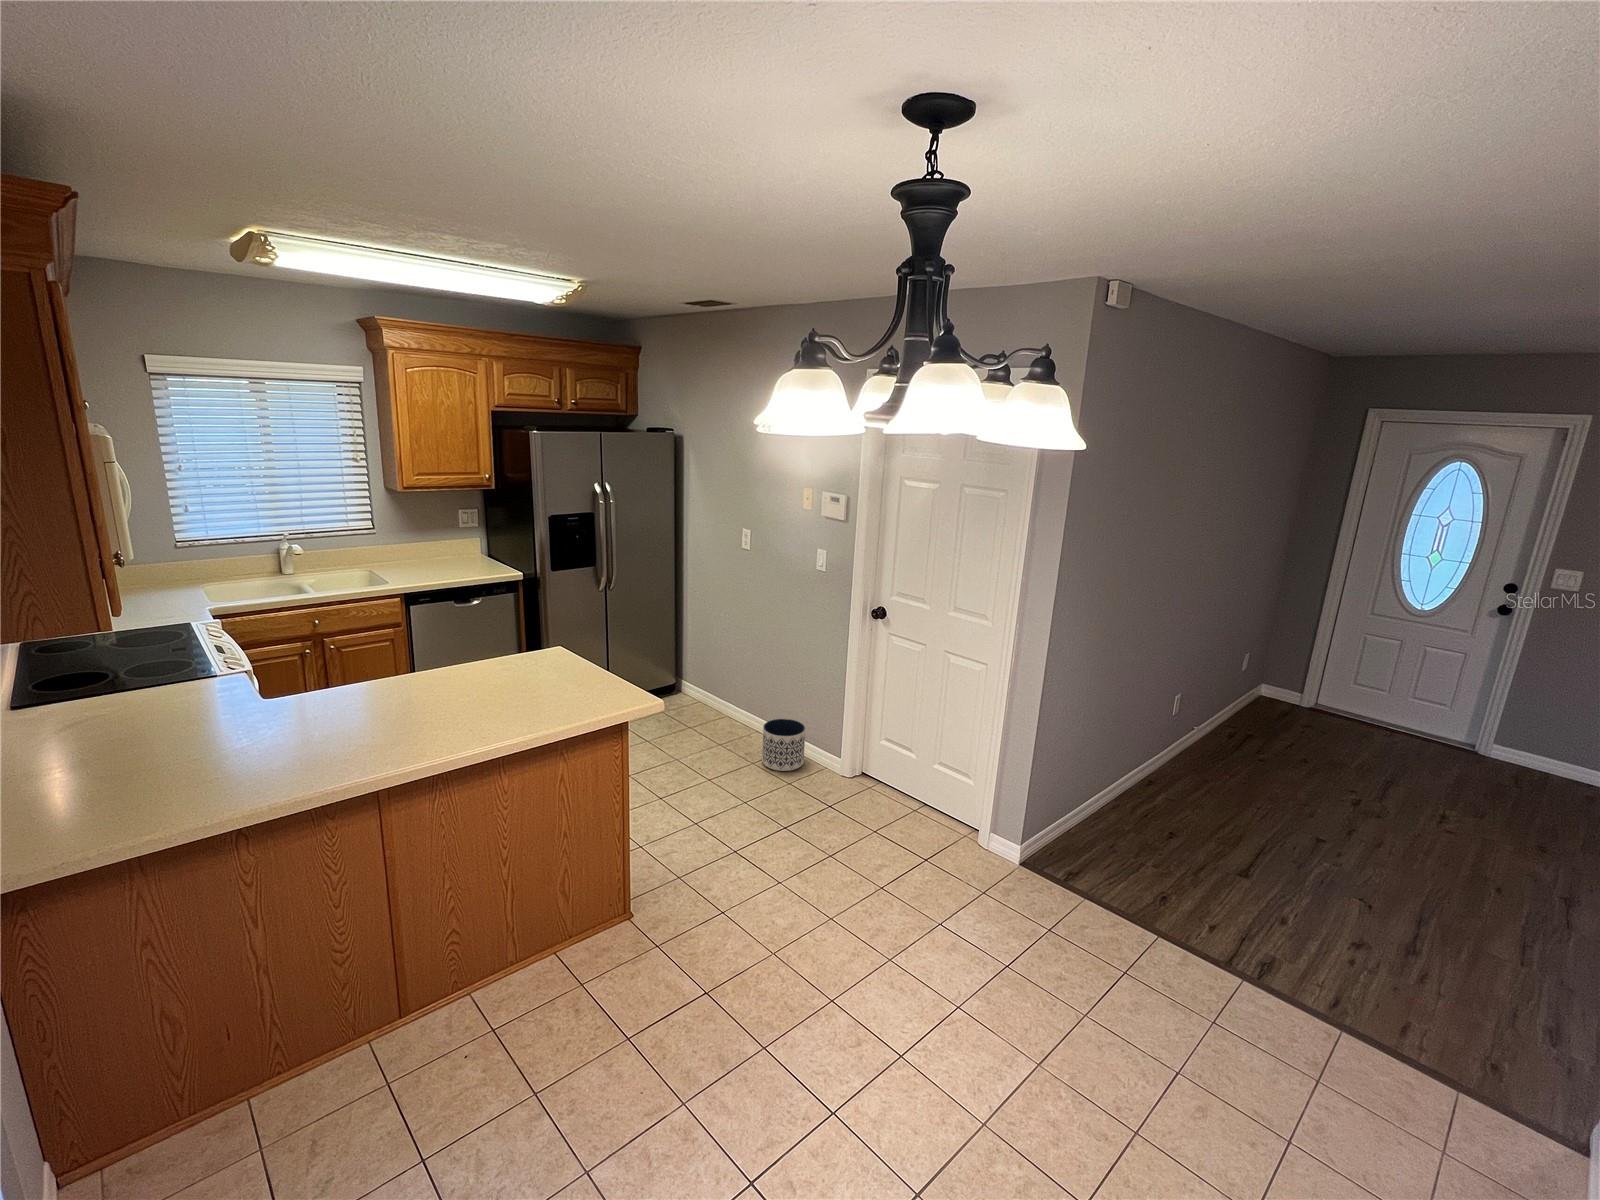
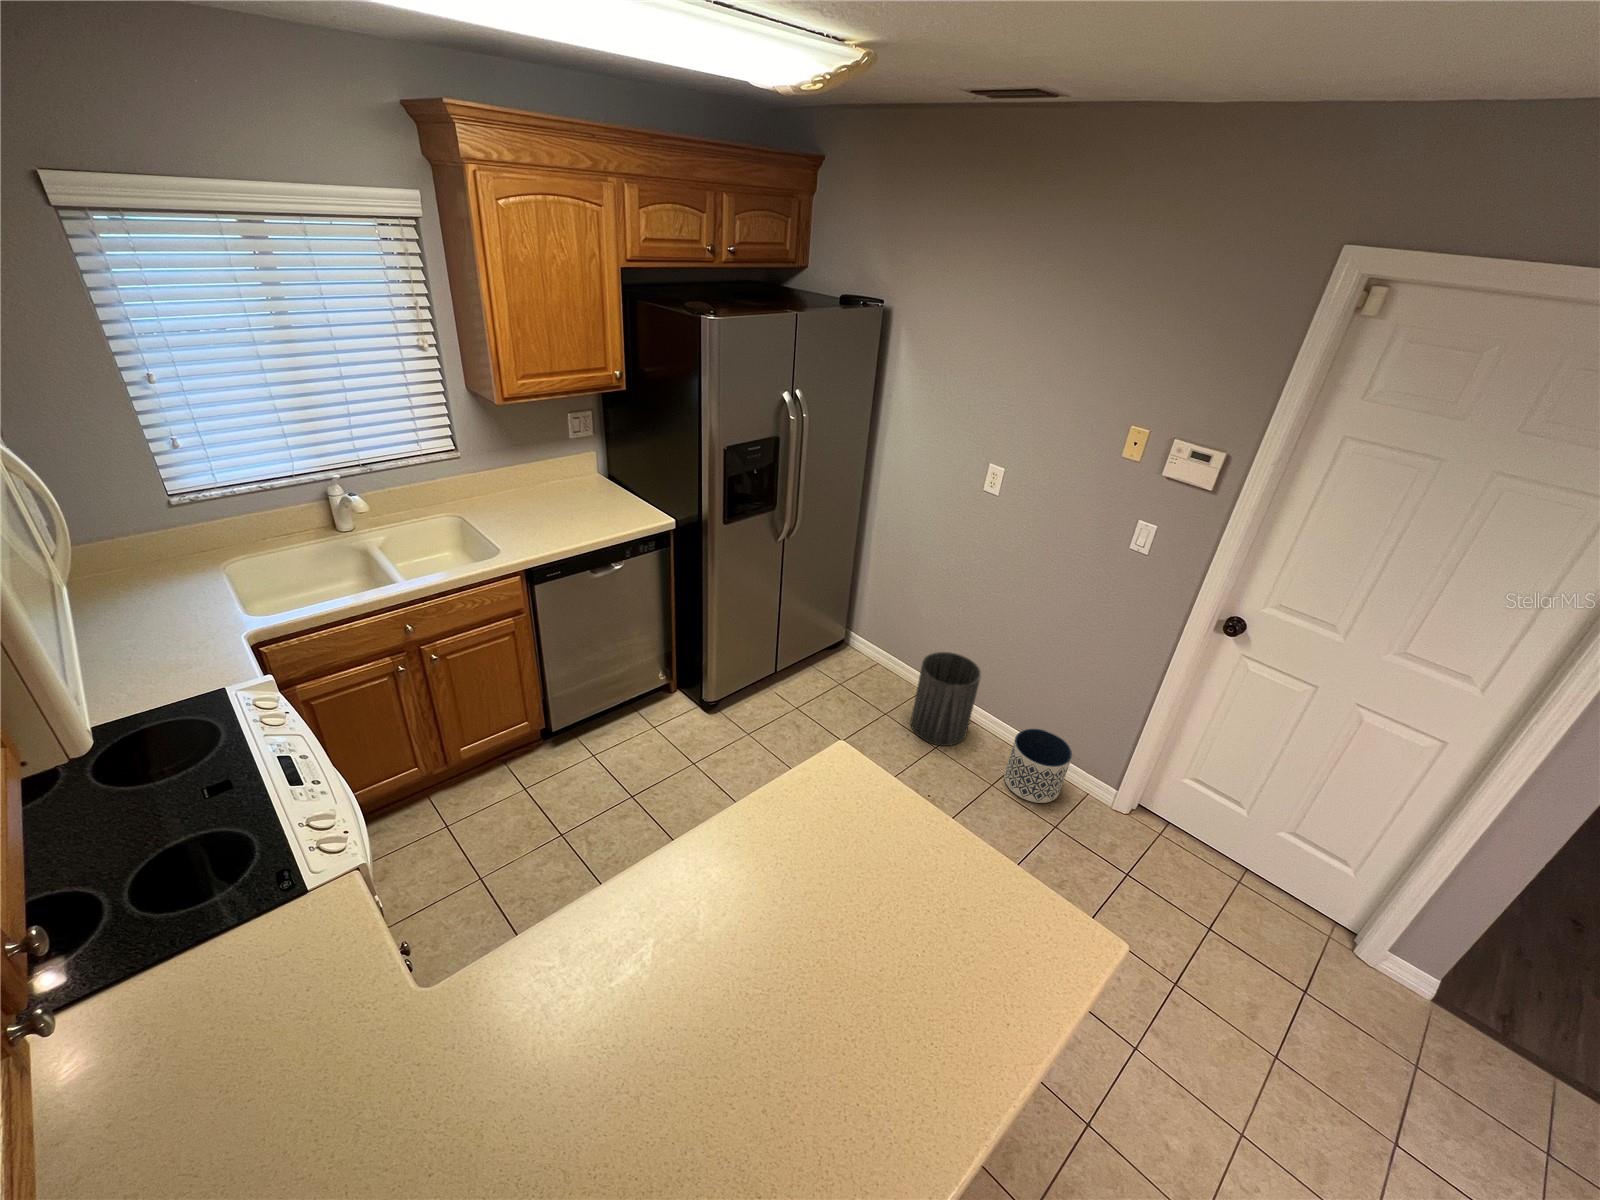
trash can: none [706,673,751,743] -> present [911,652,981,746]

